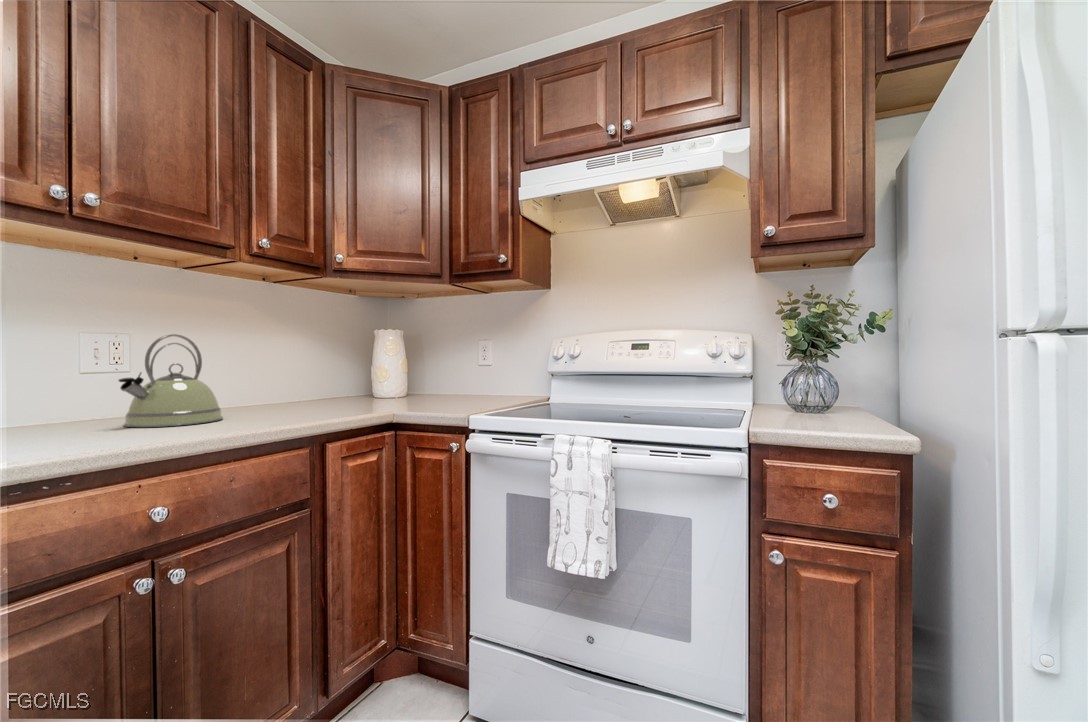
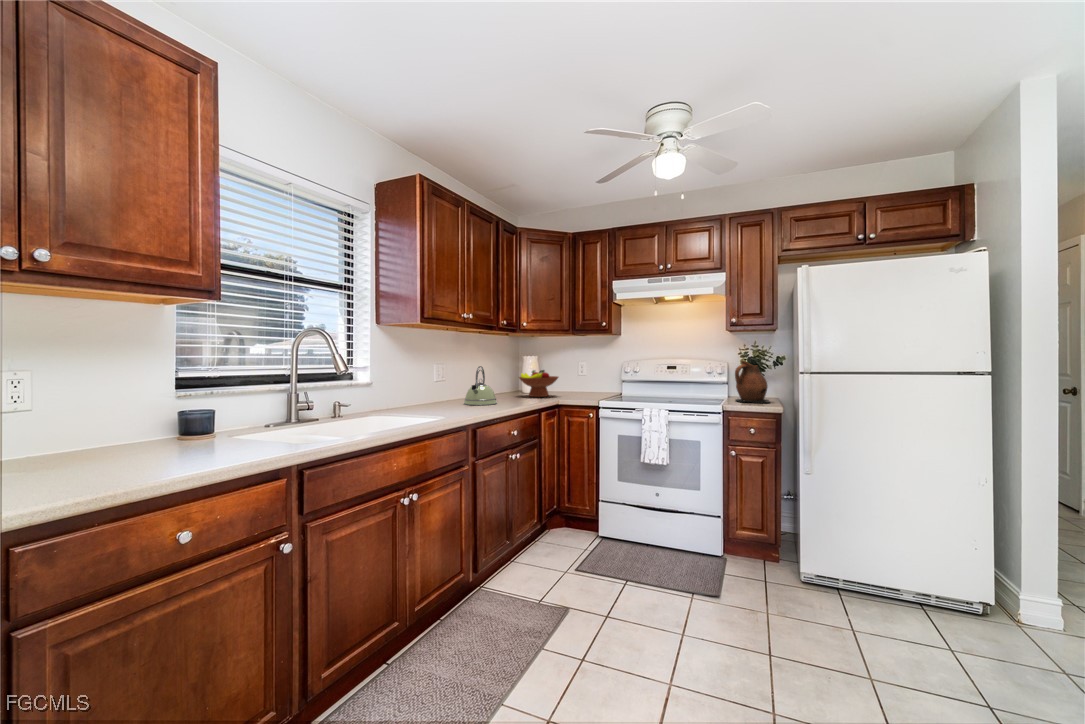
ceramic pitcher: none [768,325,861,424] -> present [735,361,770,403]
fruit bowl: none [336,350,421,405] -> present [519,370,558,397]

